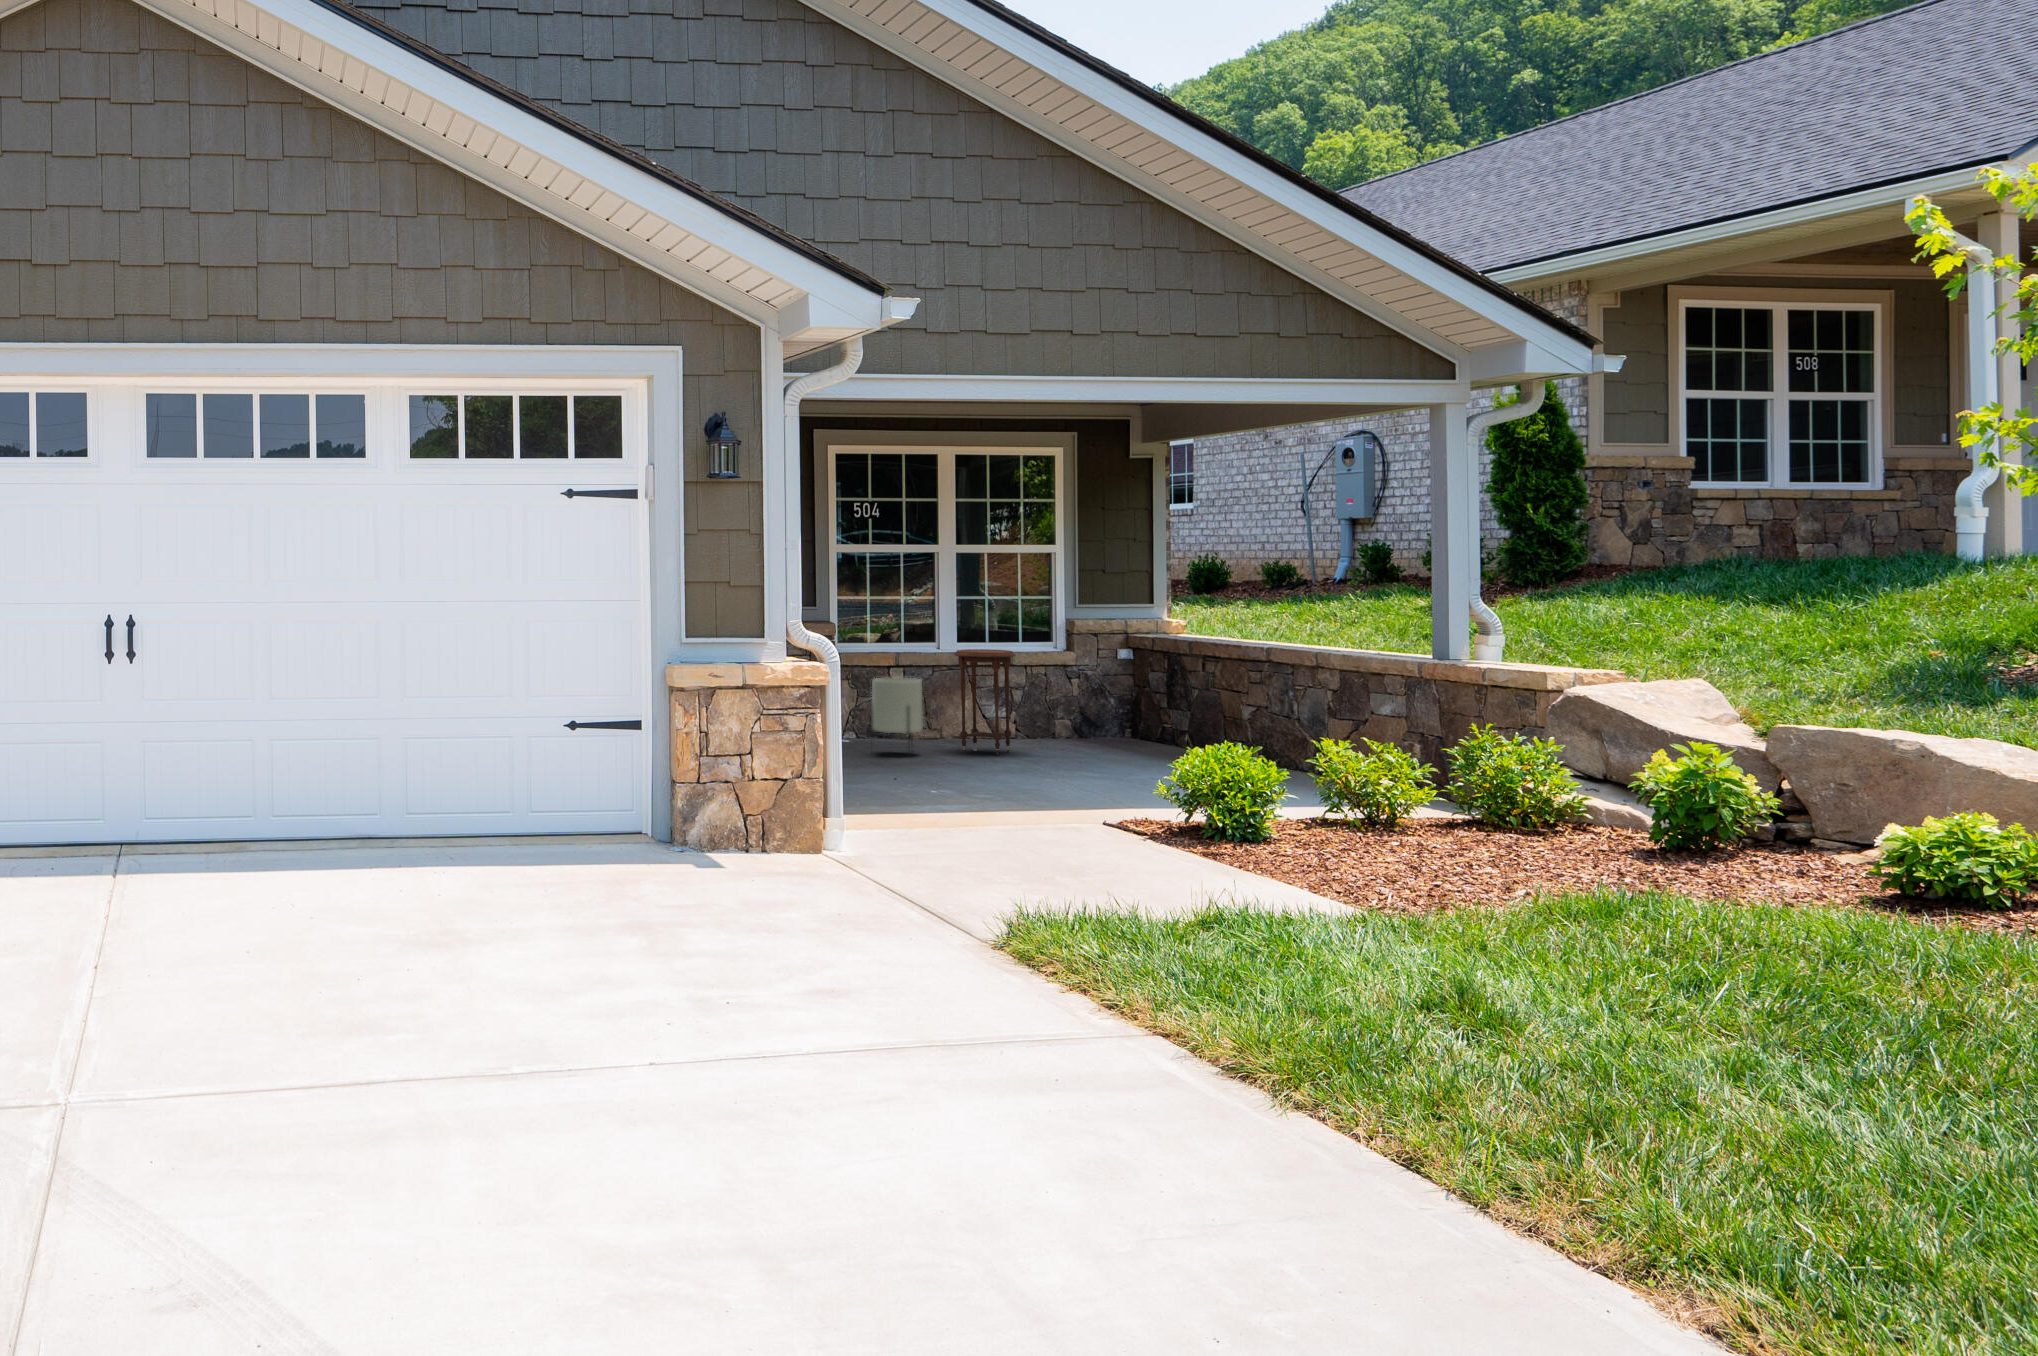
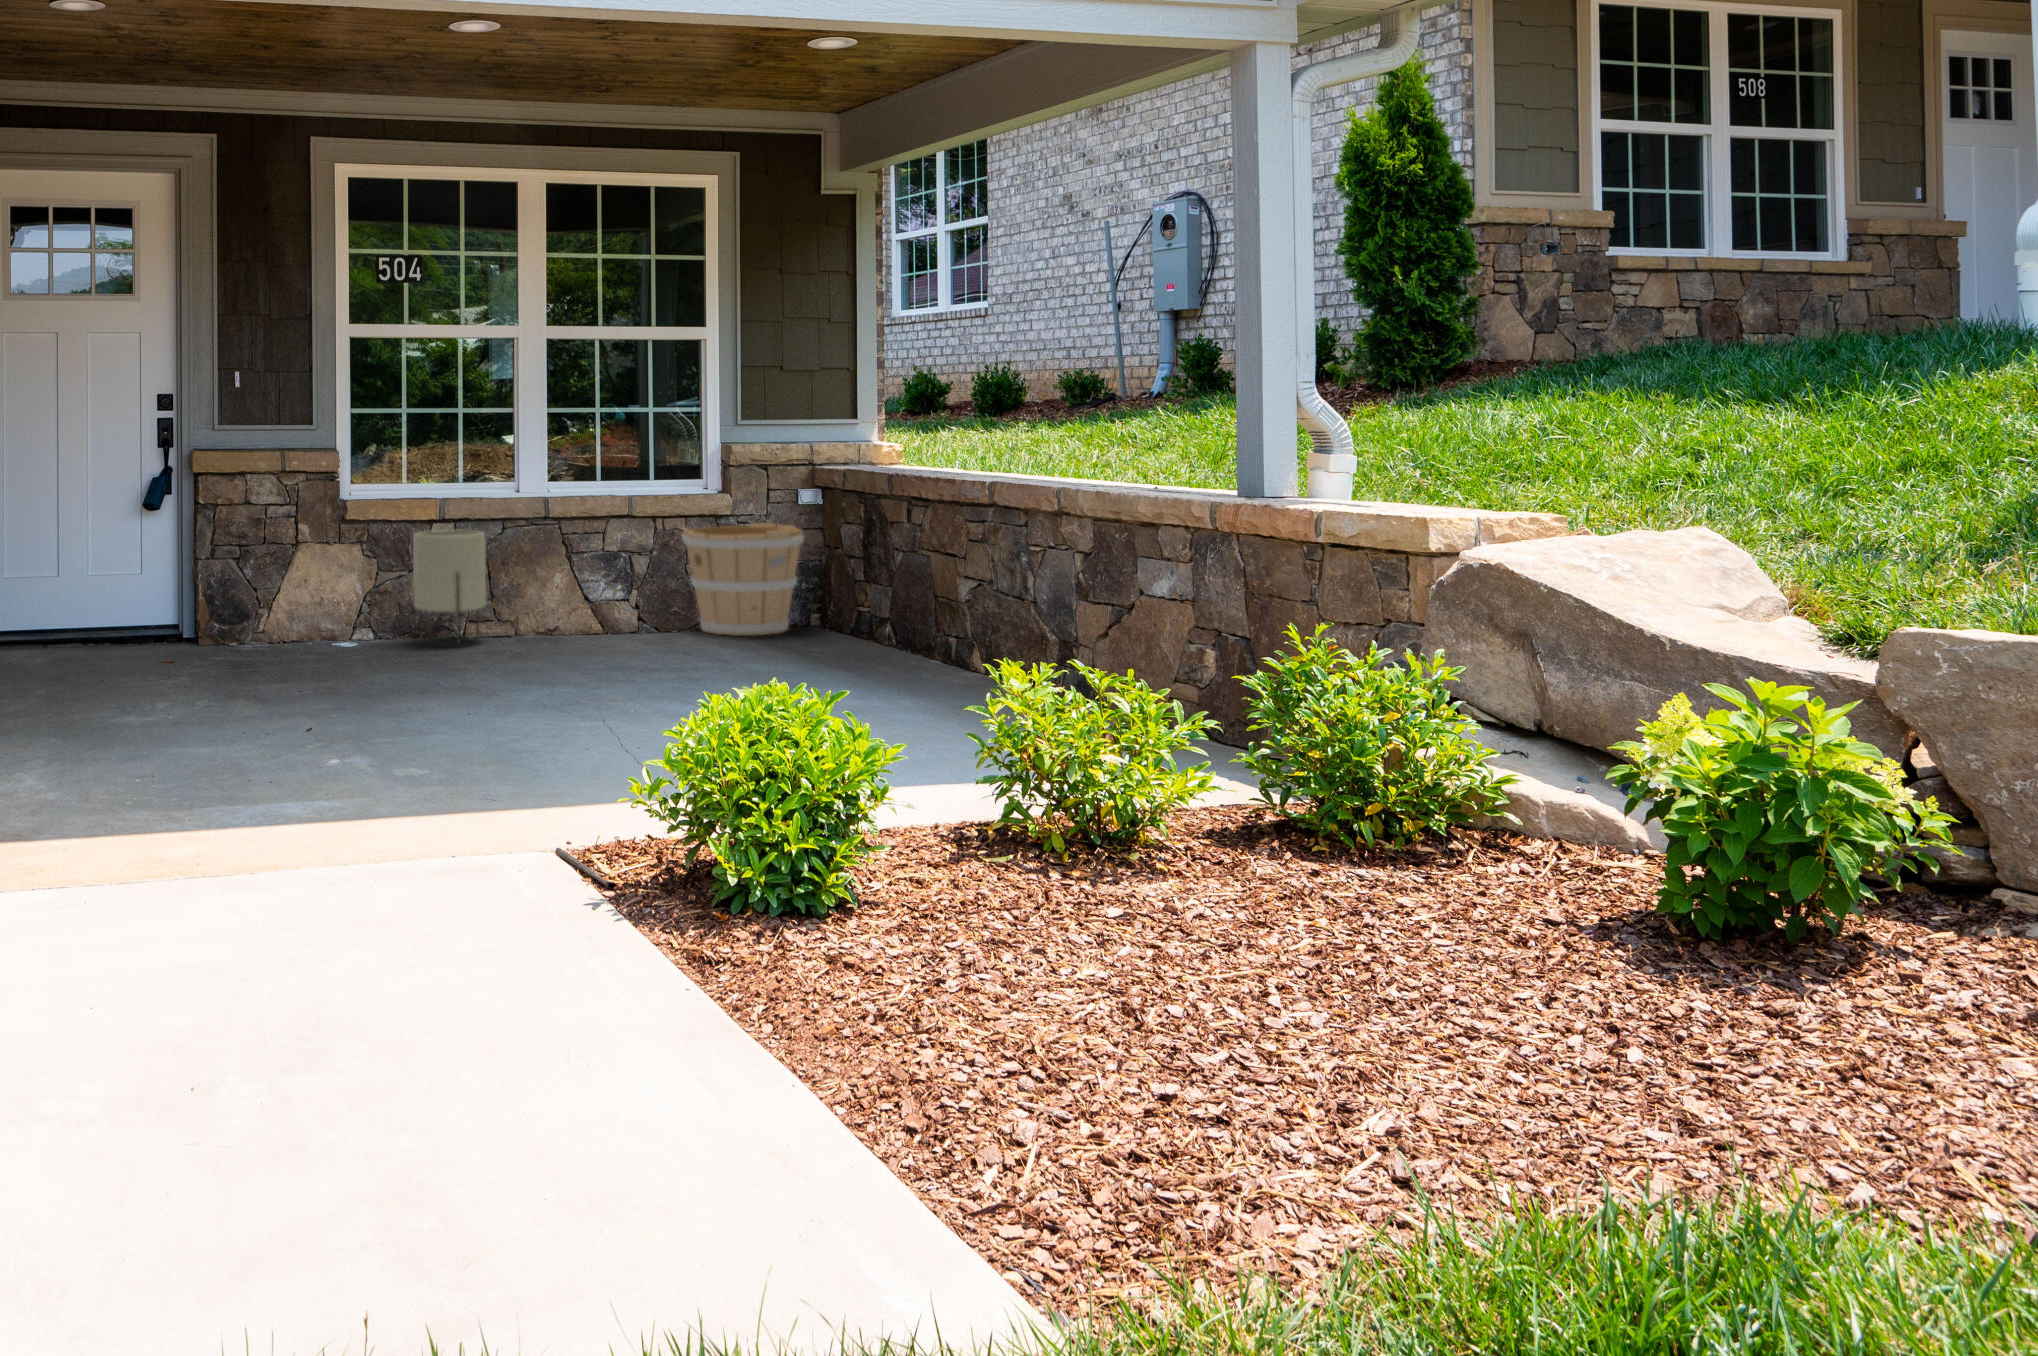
side table: present [954,649,1015,755] -> none [539,486,627,642]
wooden bucket: none [1047,677,1134,754] -> present [682,523,804,636]

